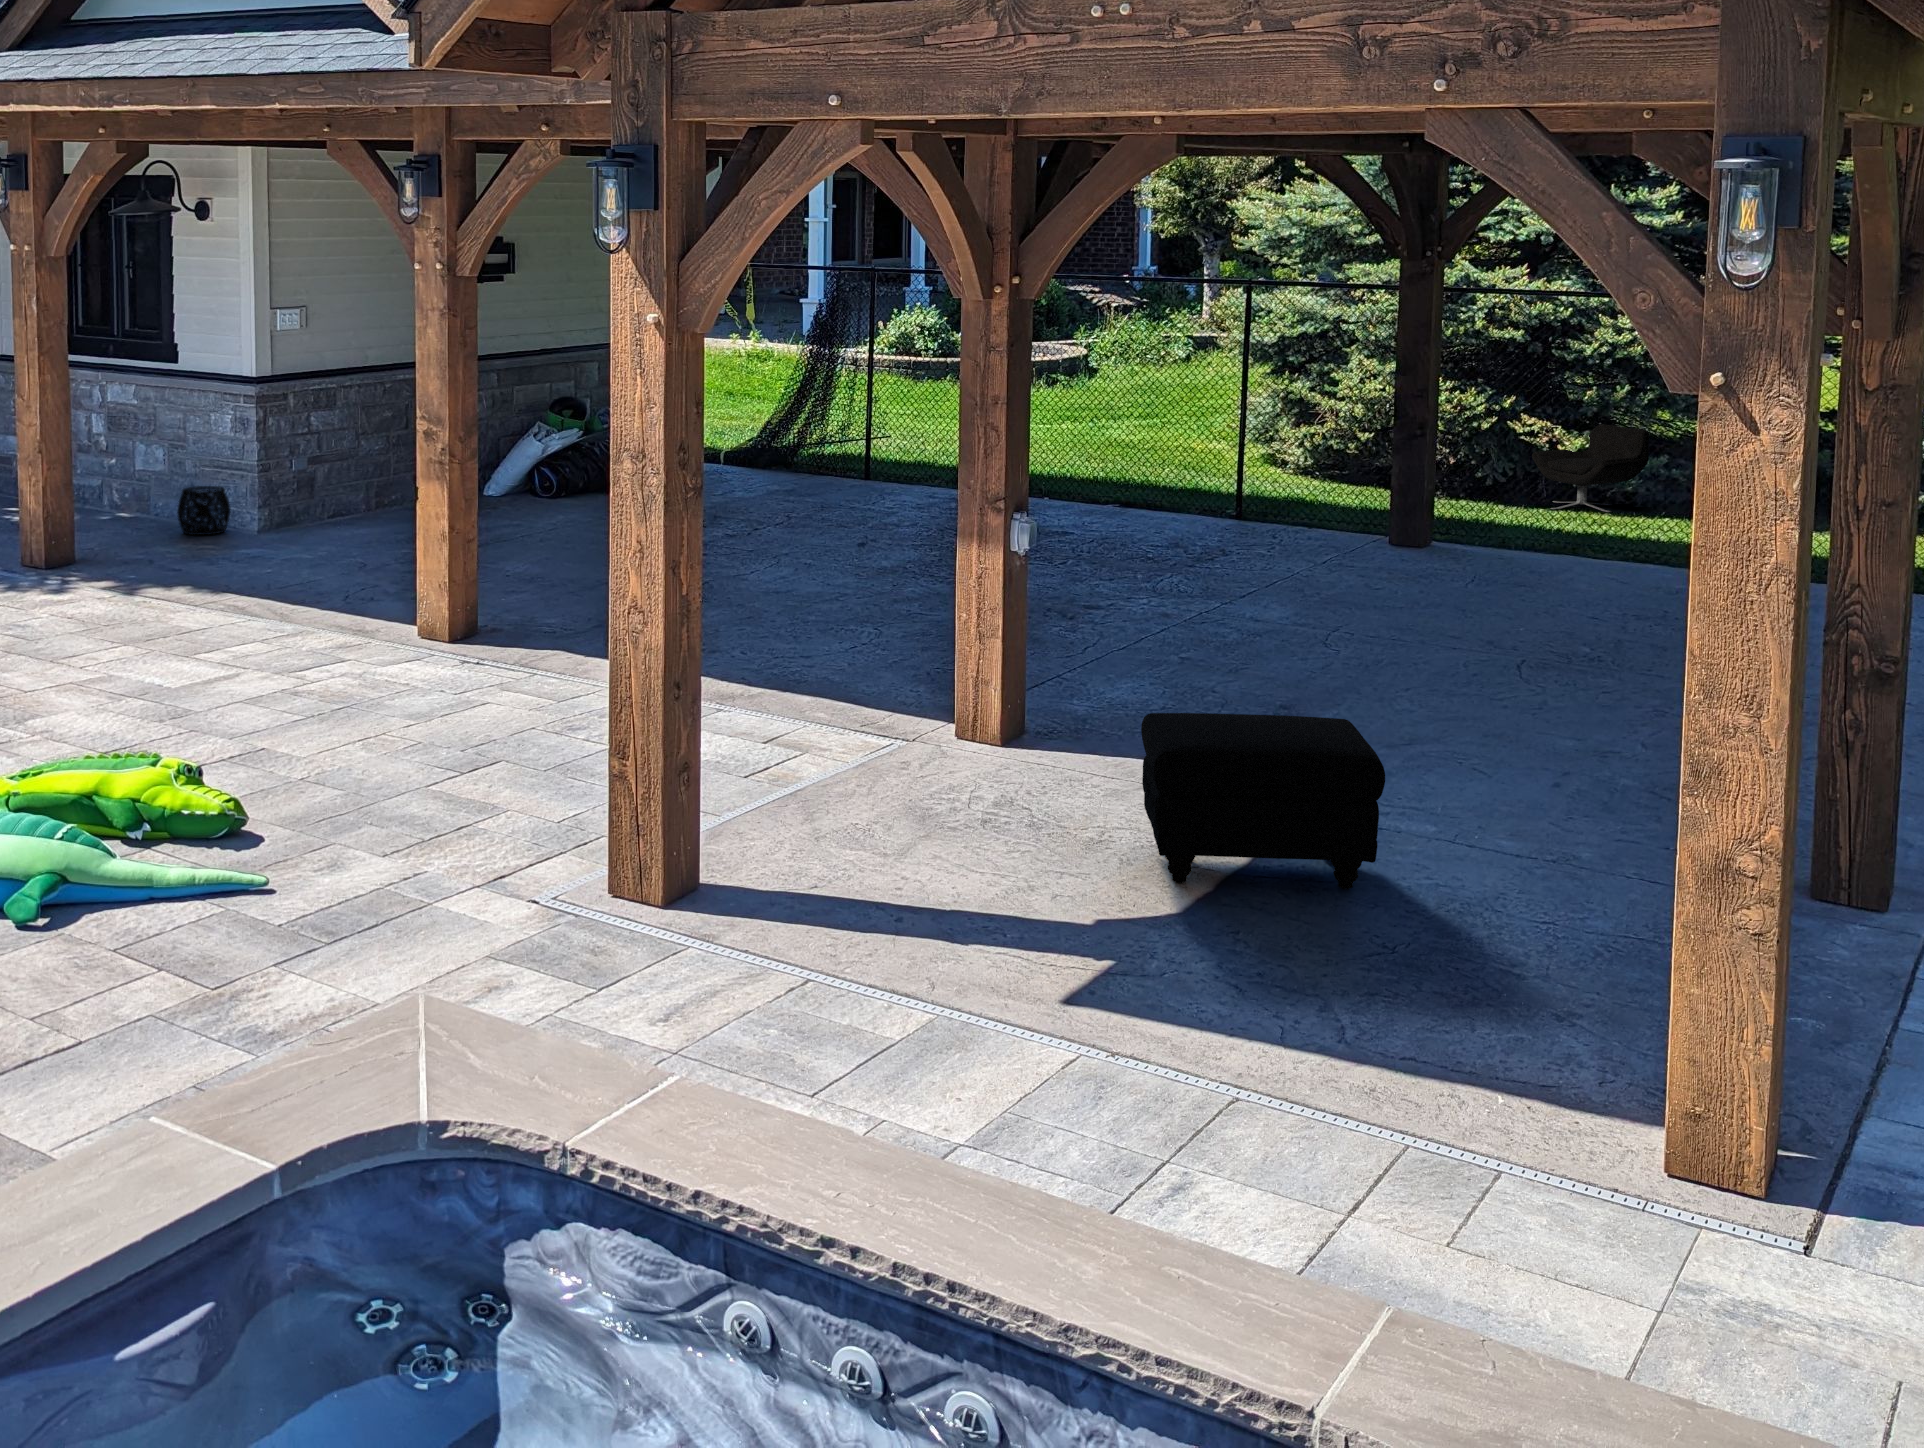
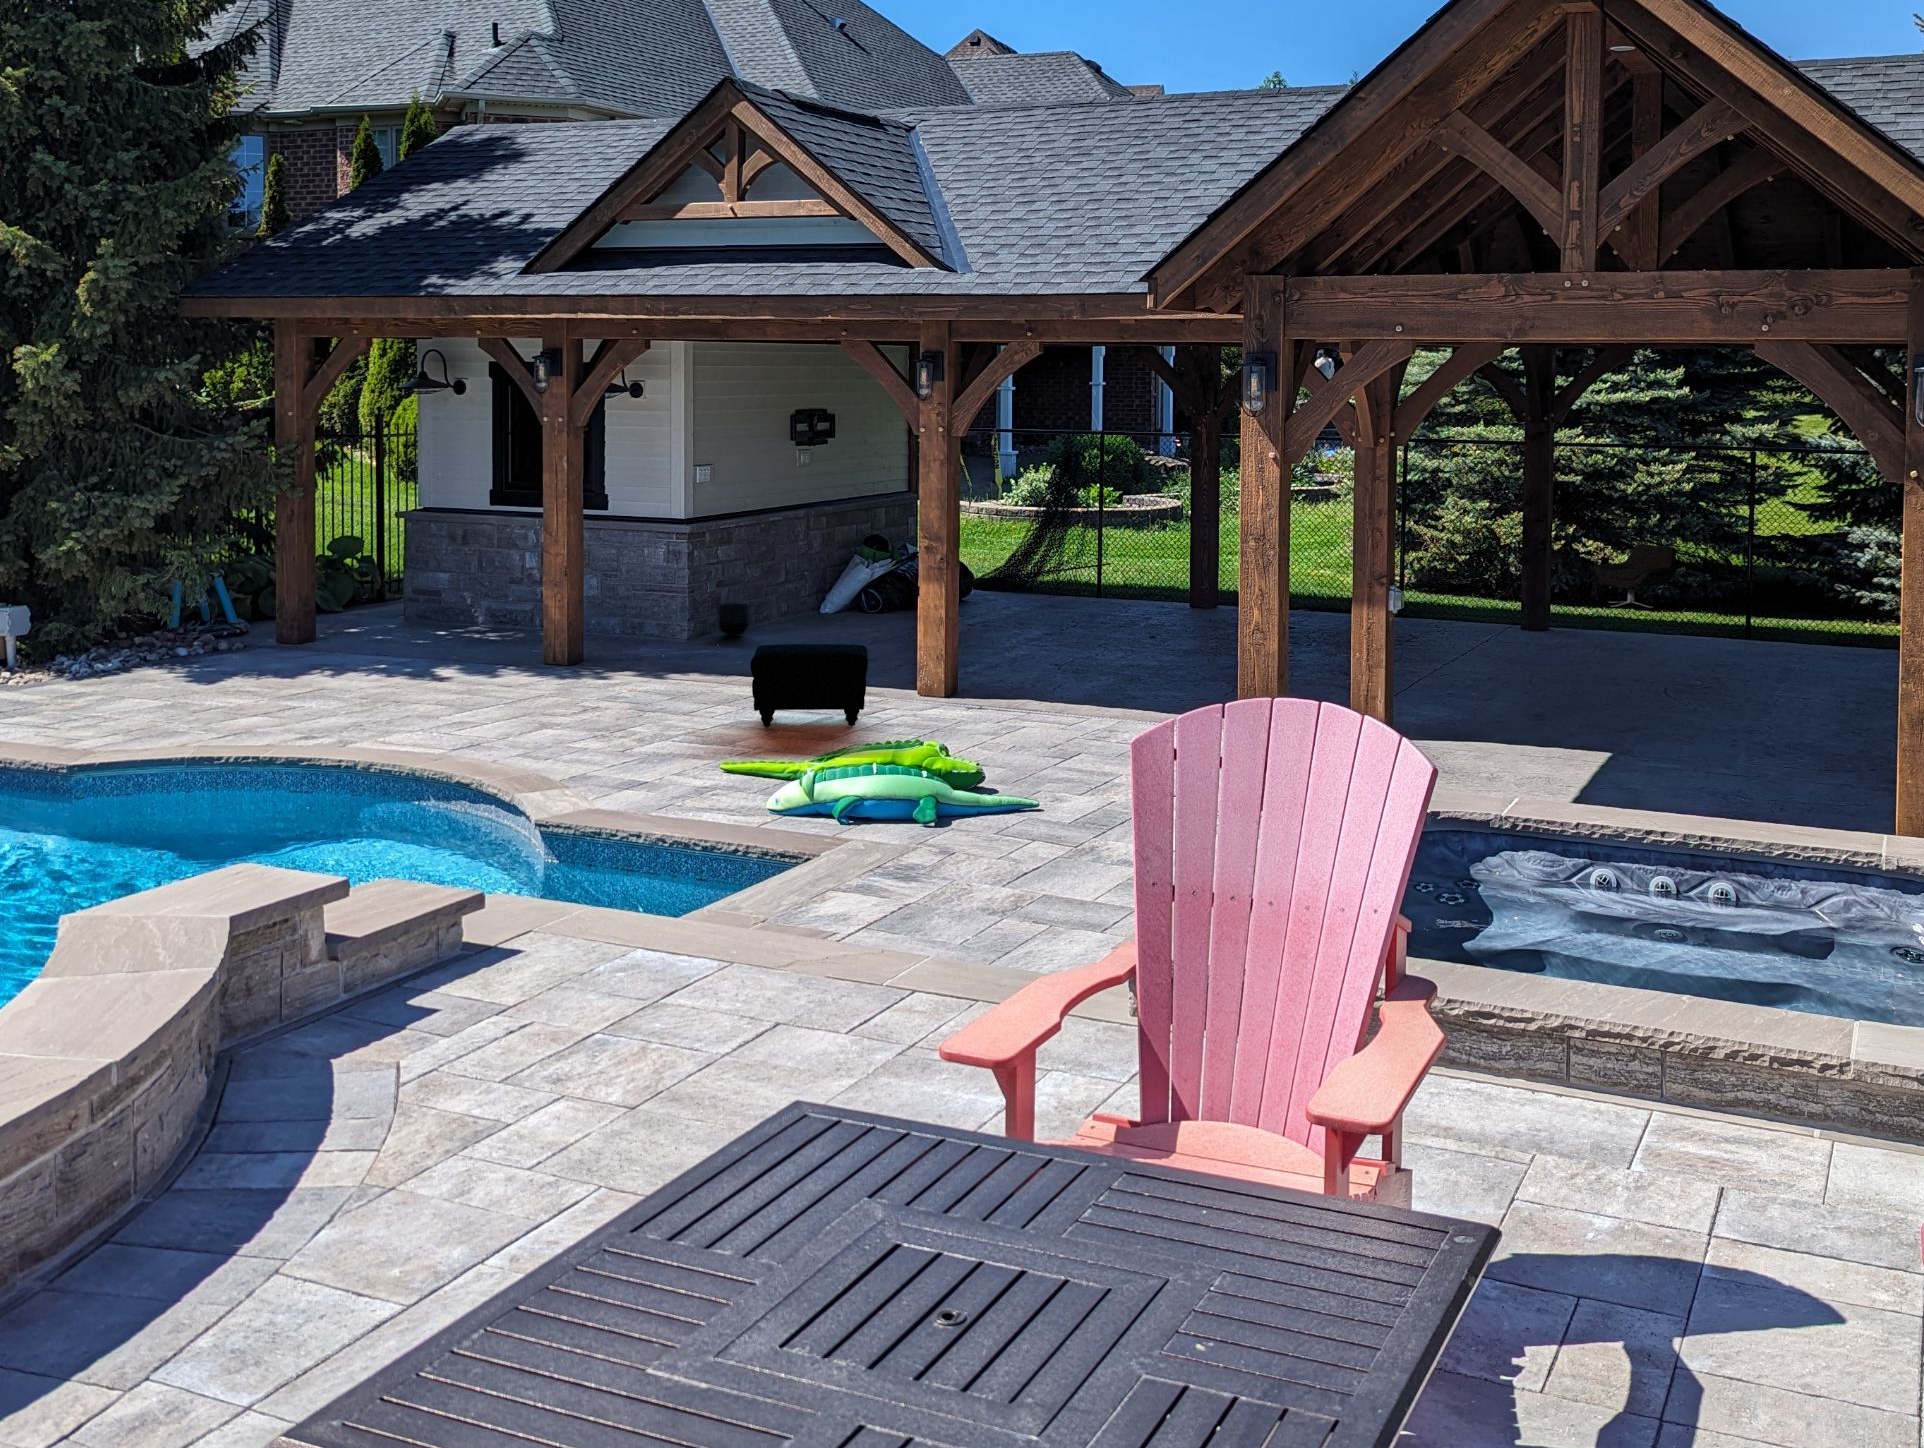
woven basket: present [177,486,230,535] -> none [629,604,671,642]
planter: none [299,487,339,529] -> present [718,603,749,636]
ottoman: present [1141,713,1385,890] -> present [750,644,868,727]

